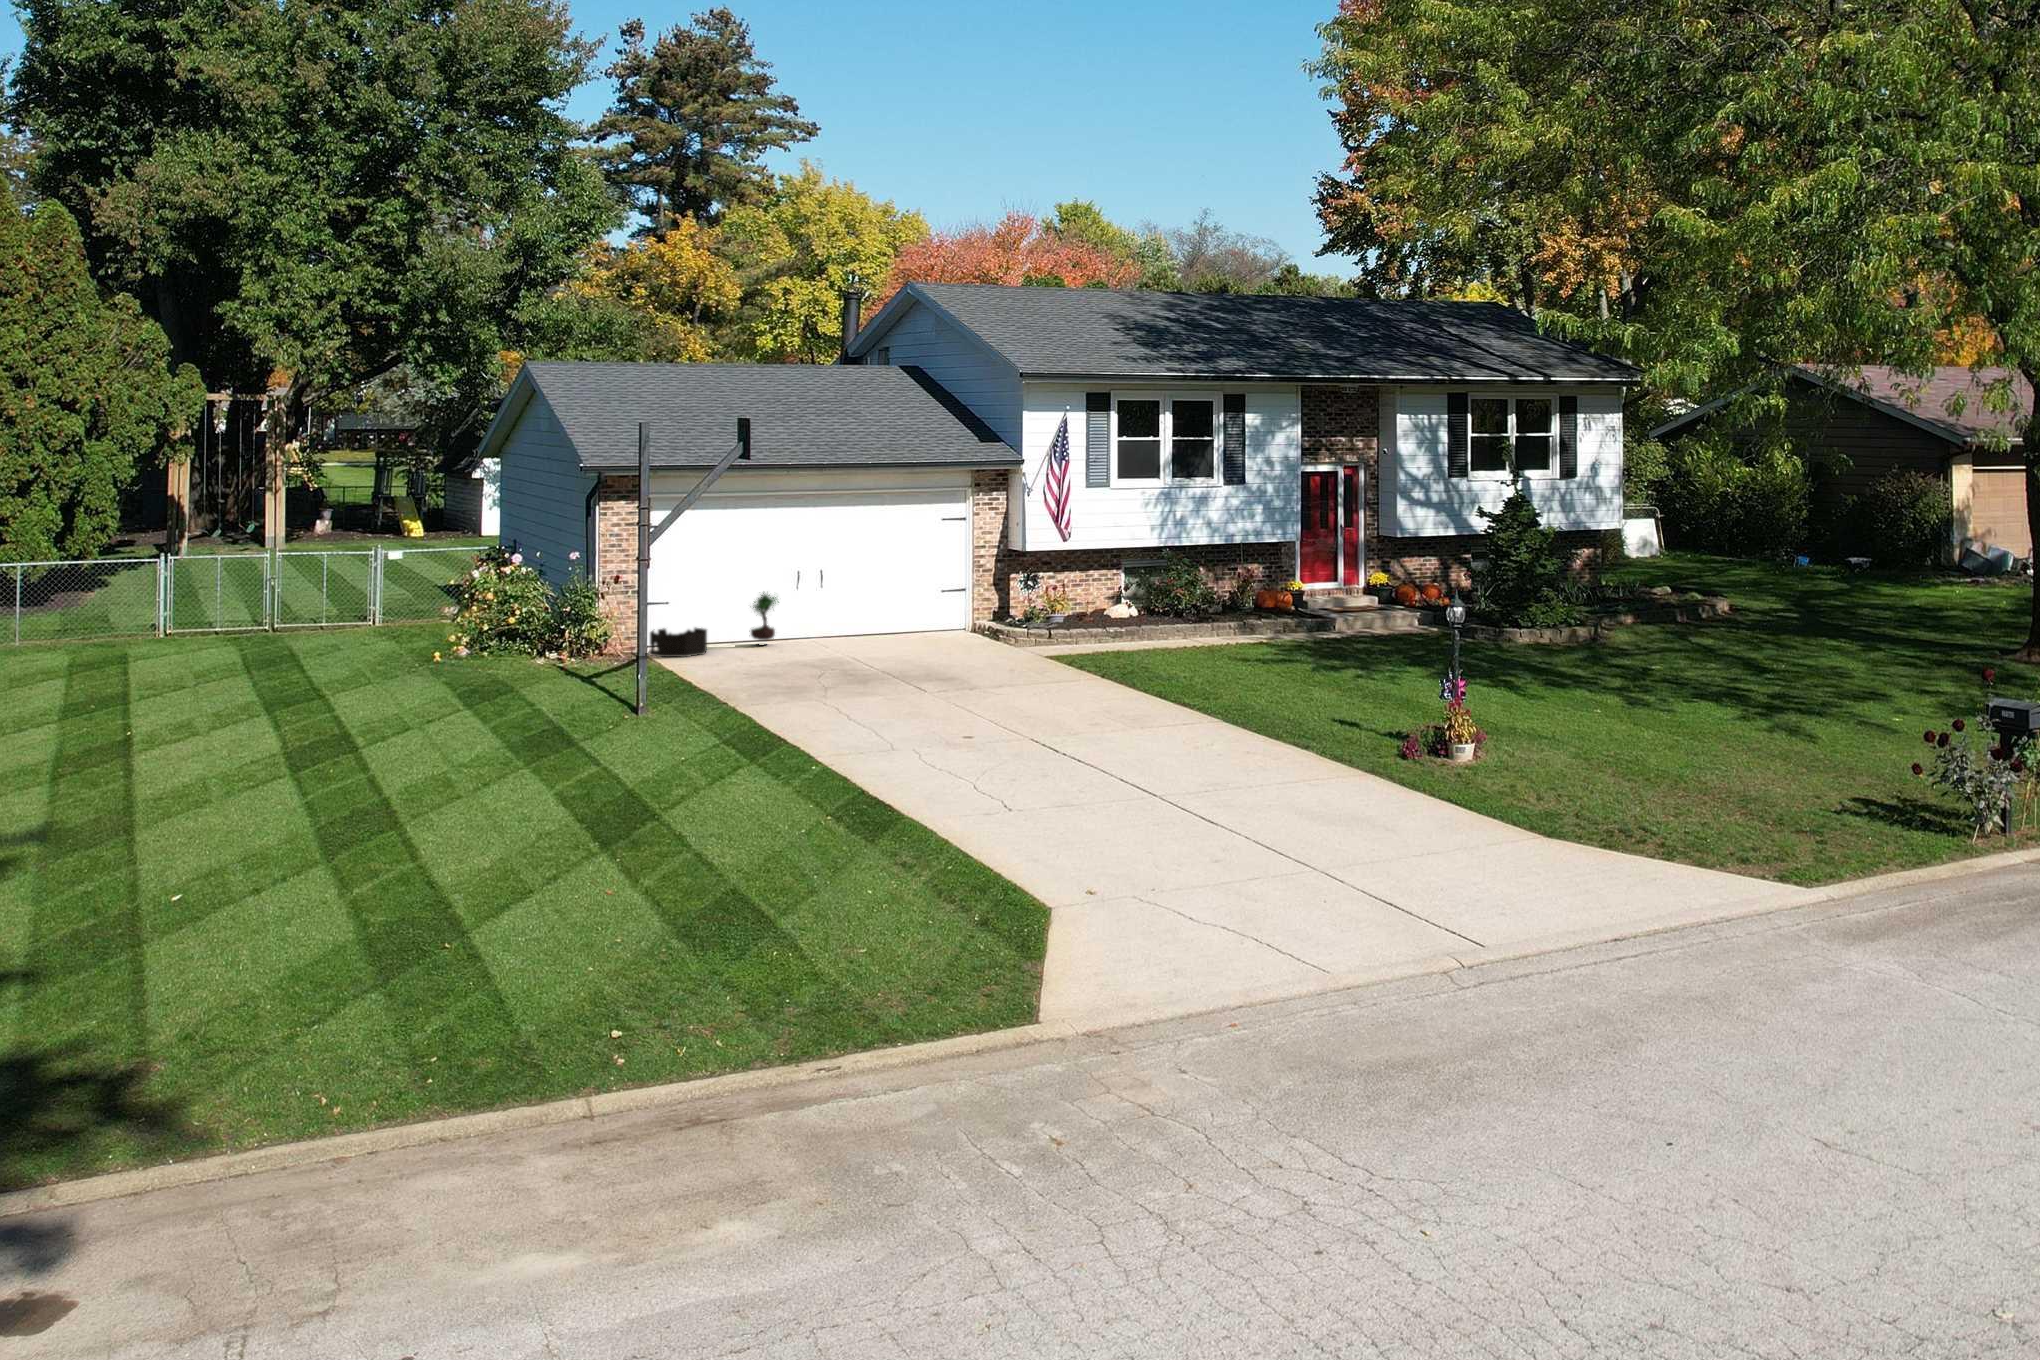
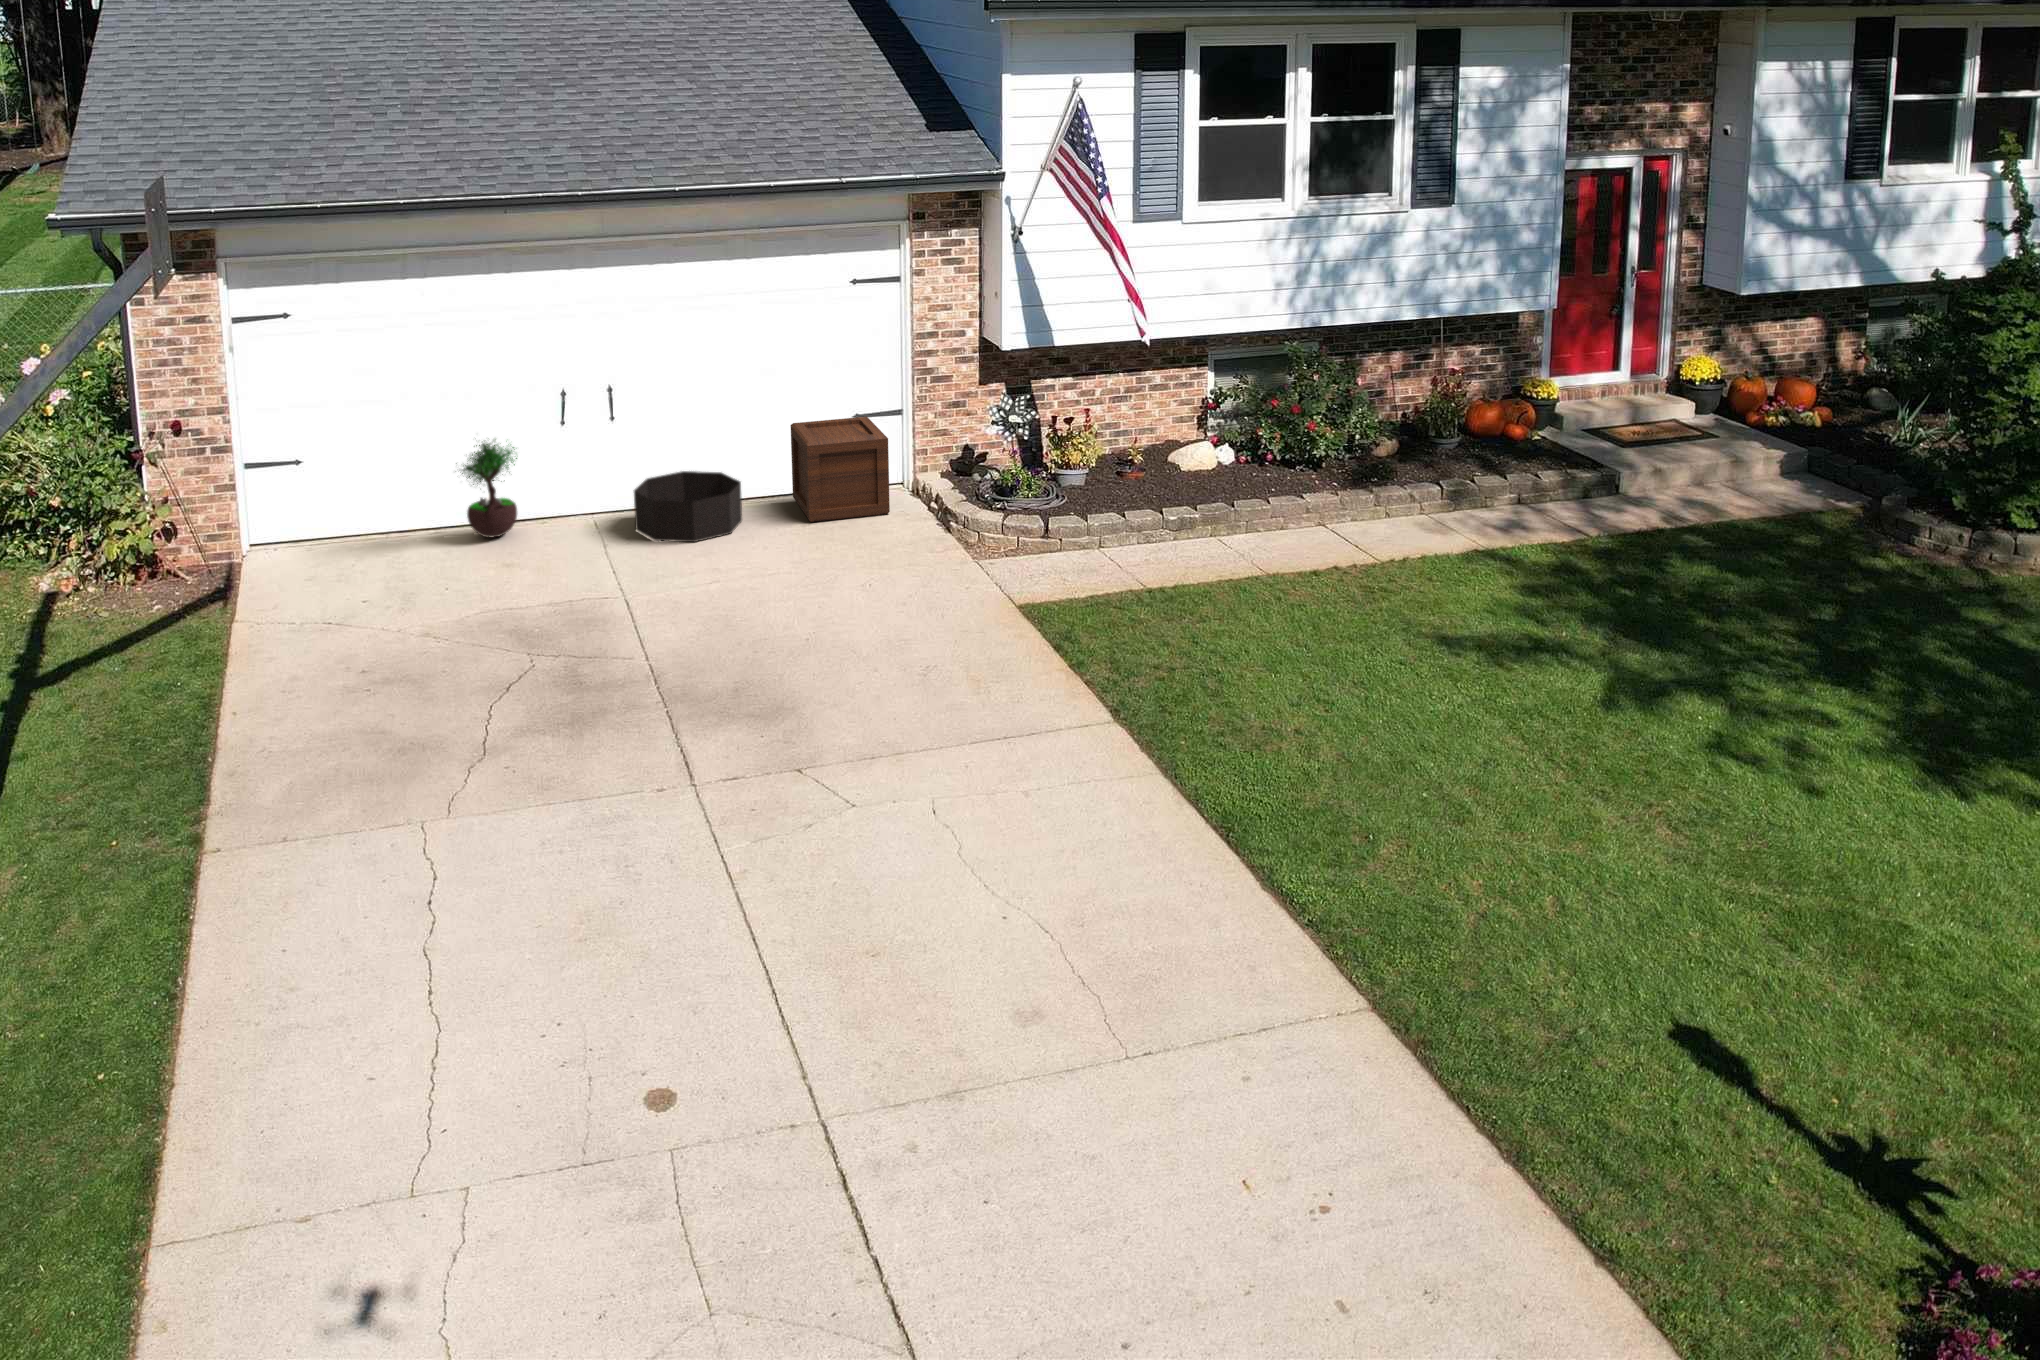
wooden crate: none [910,591,965,639] -> present [791,417,890,522]
basket: present [649,628,707,657] -> present [634,471,742,542]

